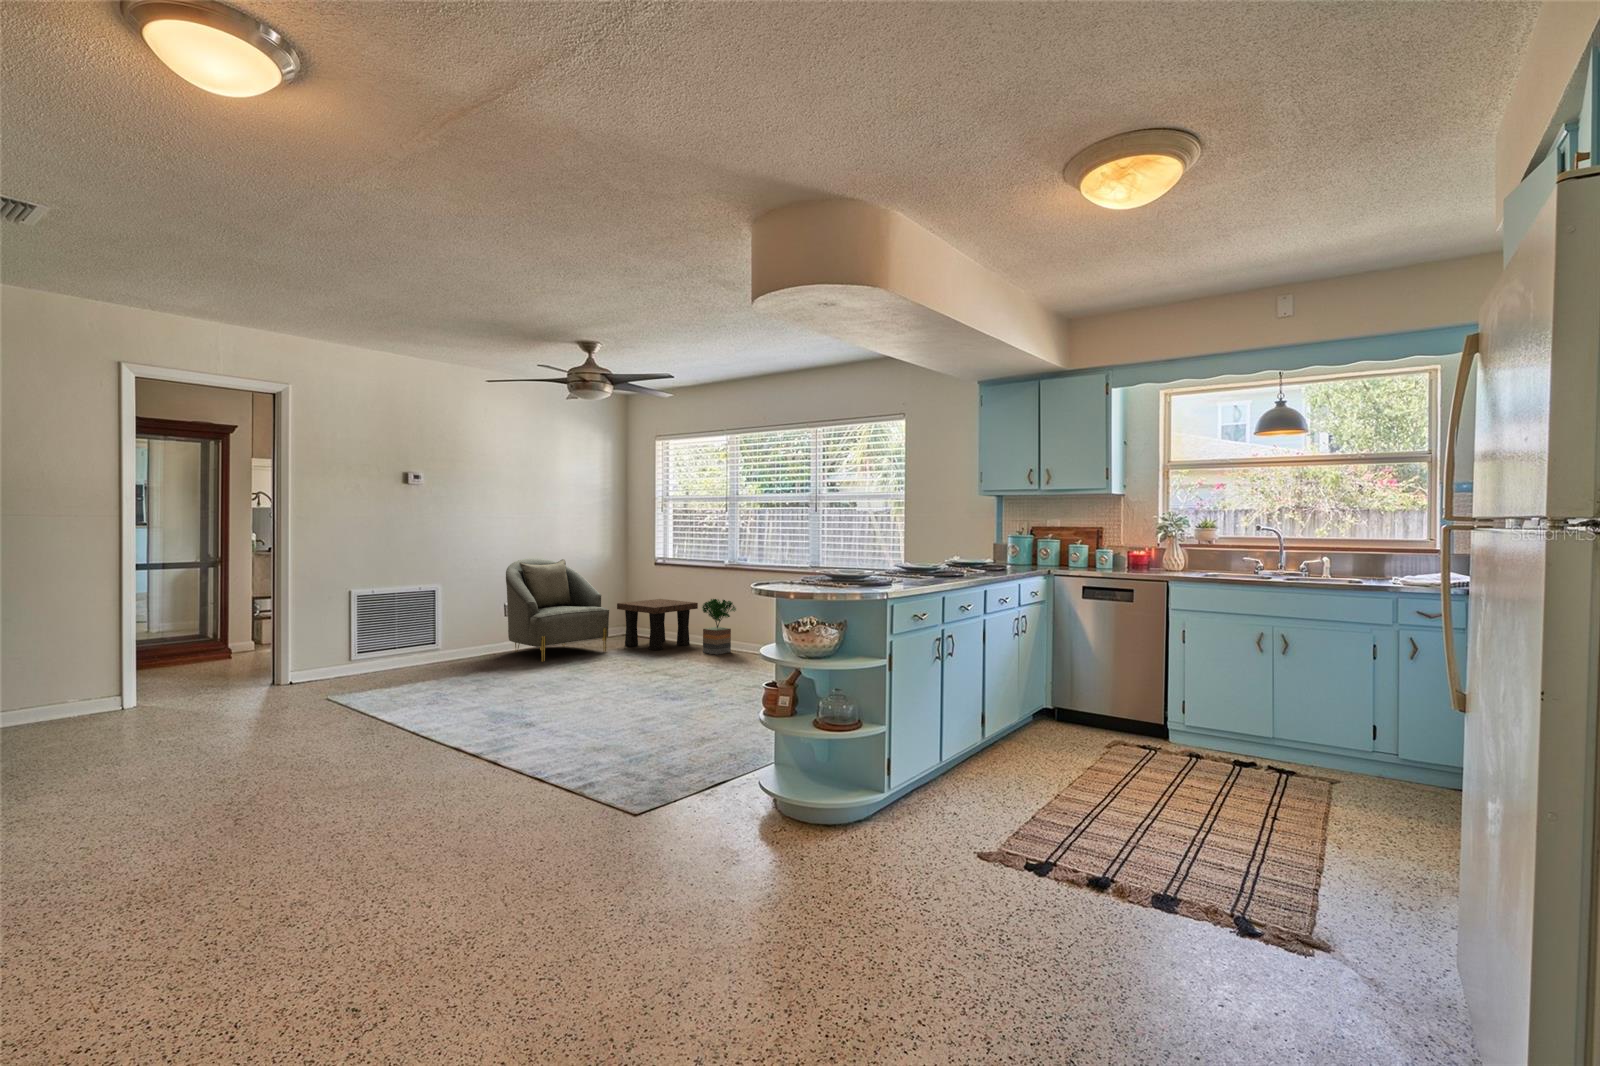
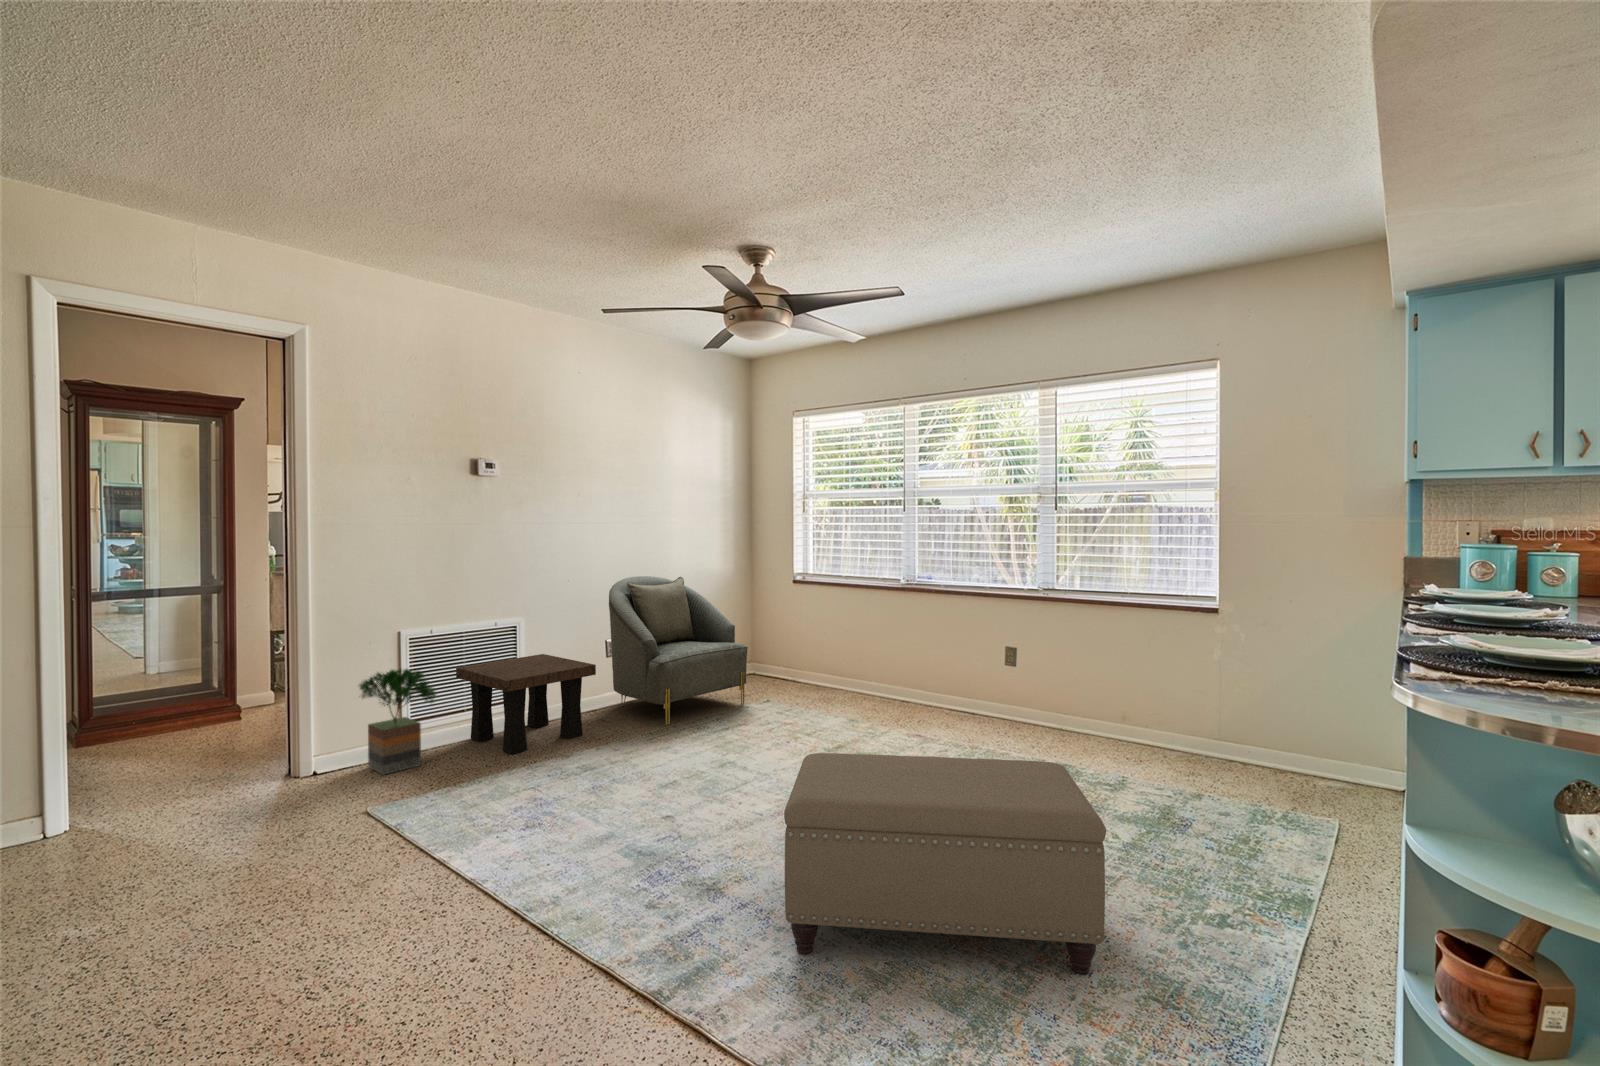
side table: present [617,599,698,650] -> present [456,654,596,754]
potted tree: present [702,599,736,655] -> present [359,669,436,775]
ottoman: none [551,650,727,750] -> present [784,753,1106,974]

